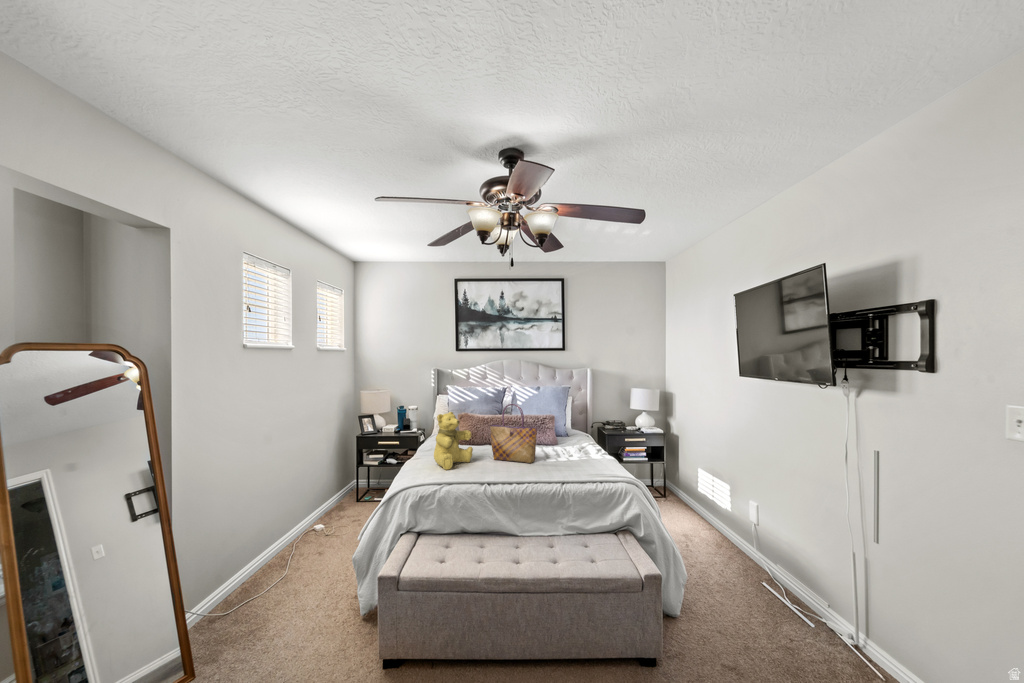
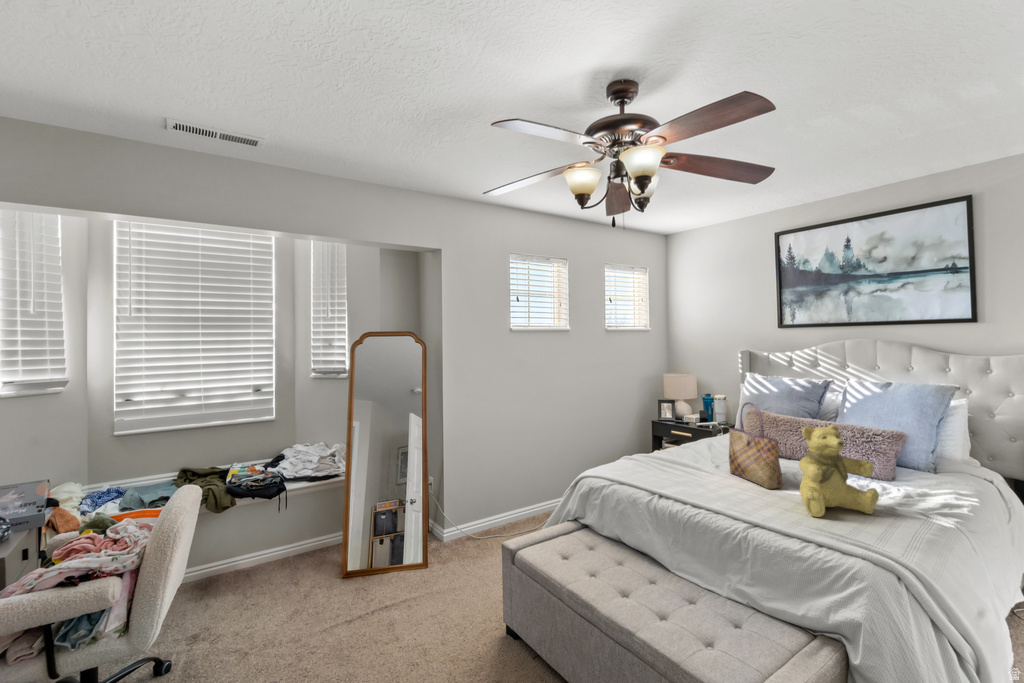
teddy bear: present [434,412,473,470] -> present [799,425,879,517]

